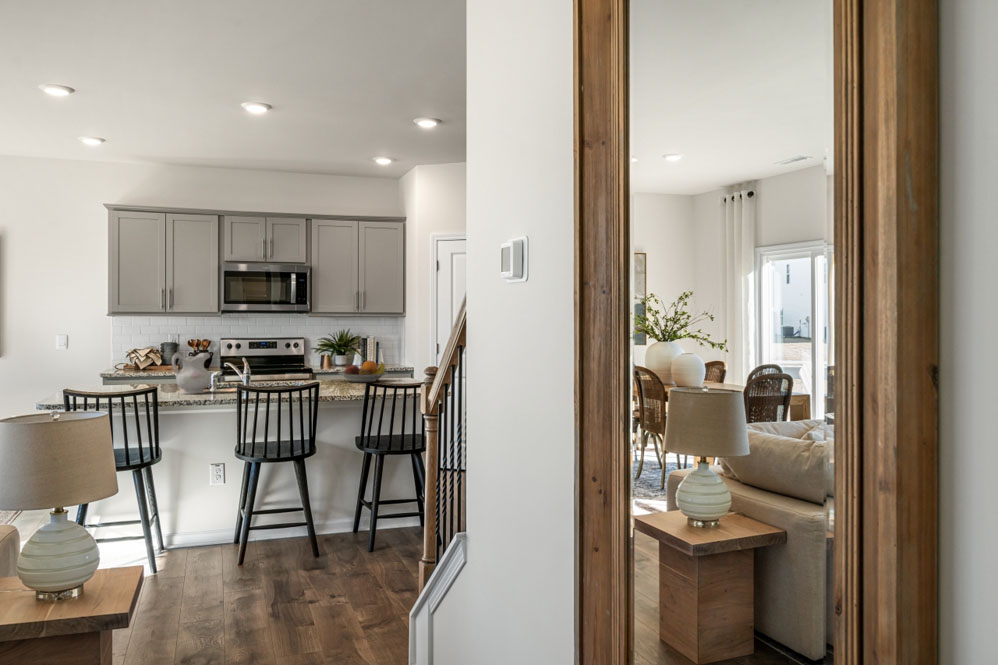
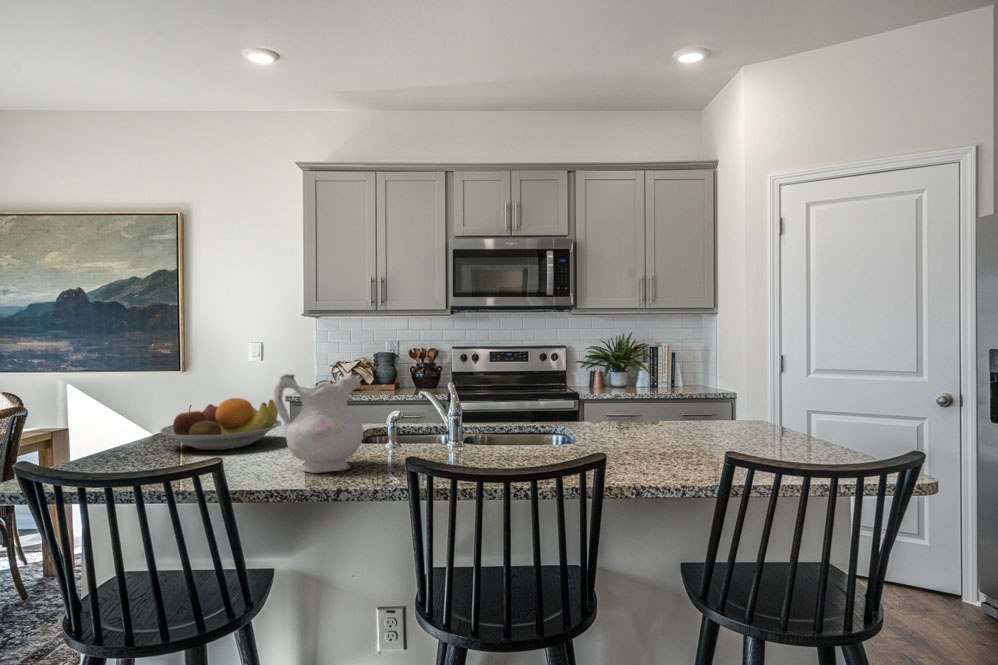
fruit bowl: present [339,361,387,382] -> present [160,398,282,450]

